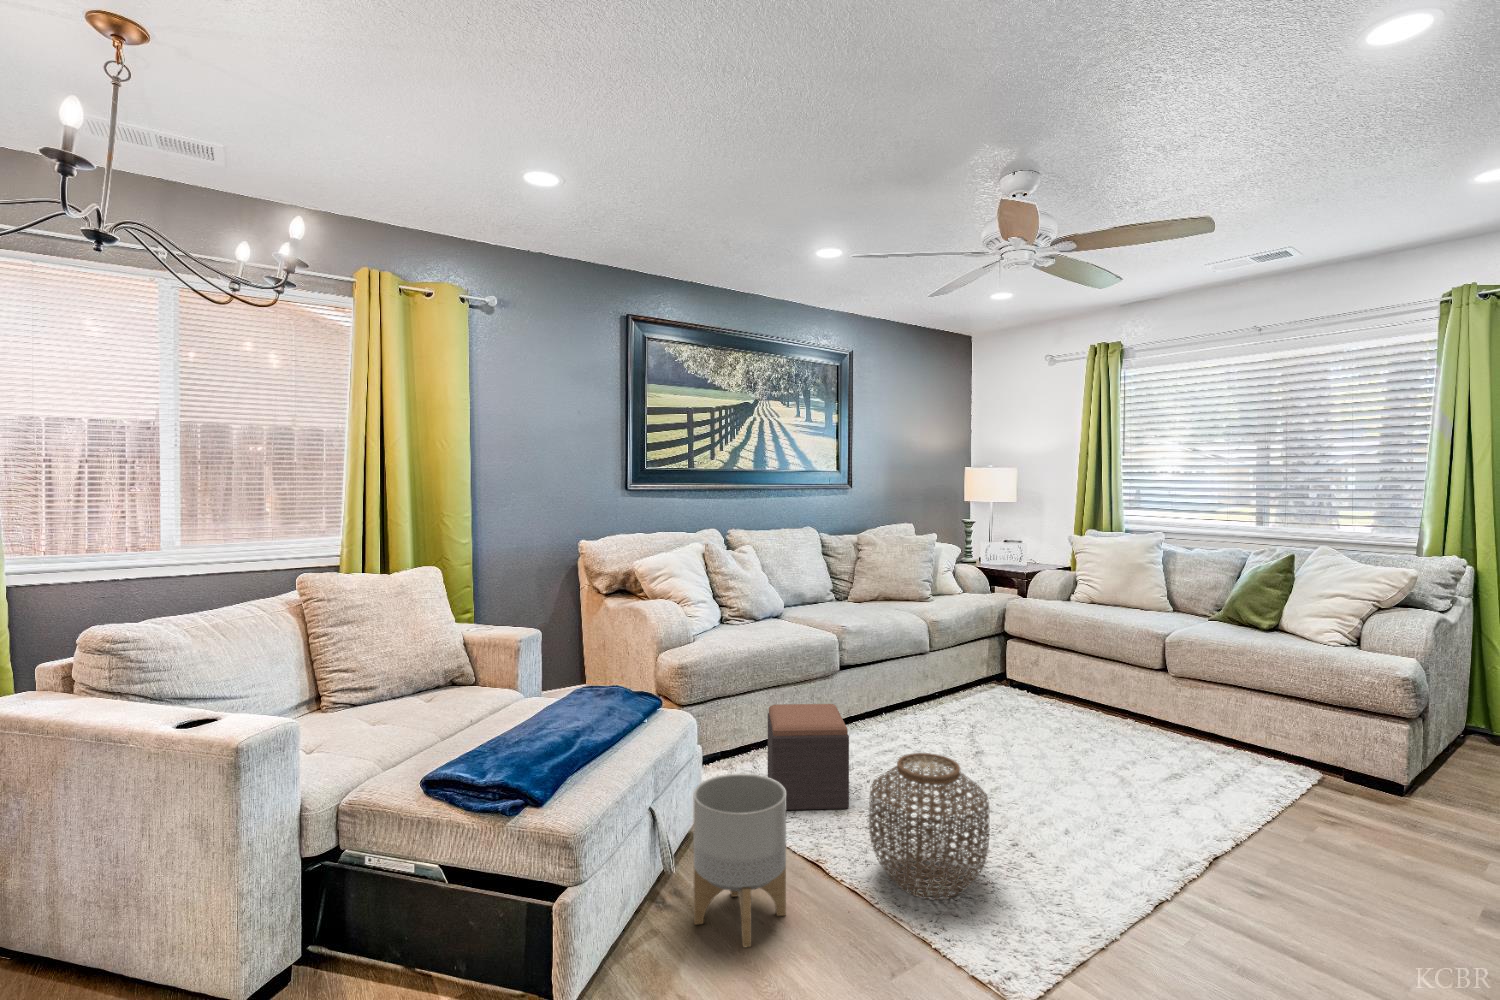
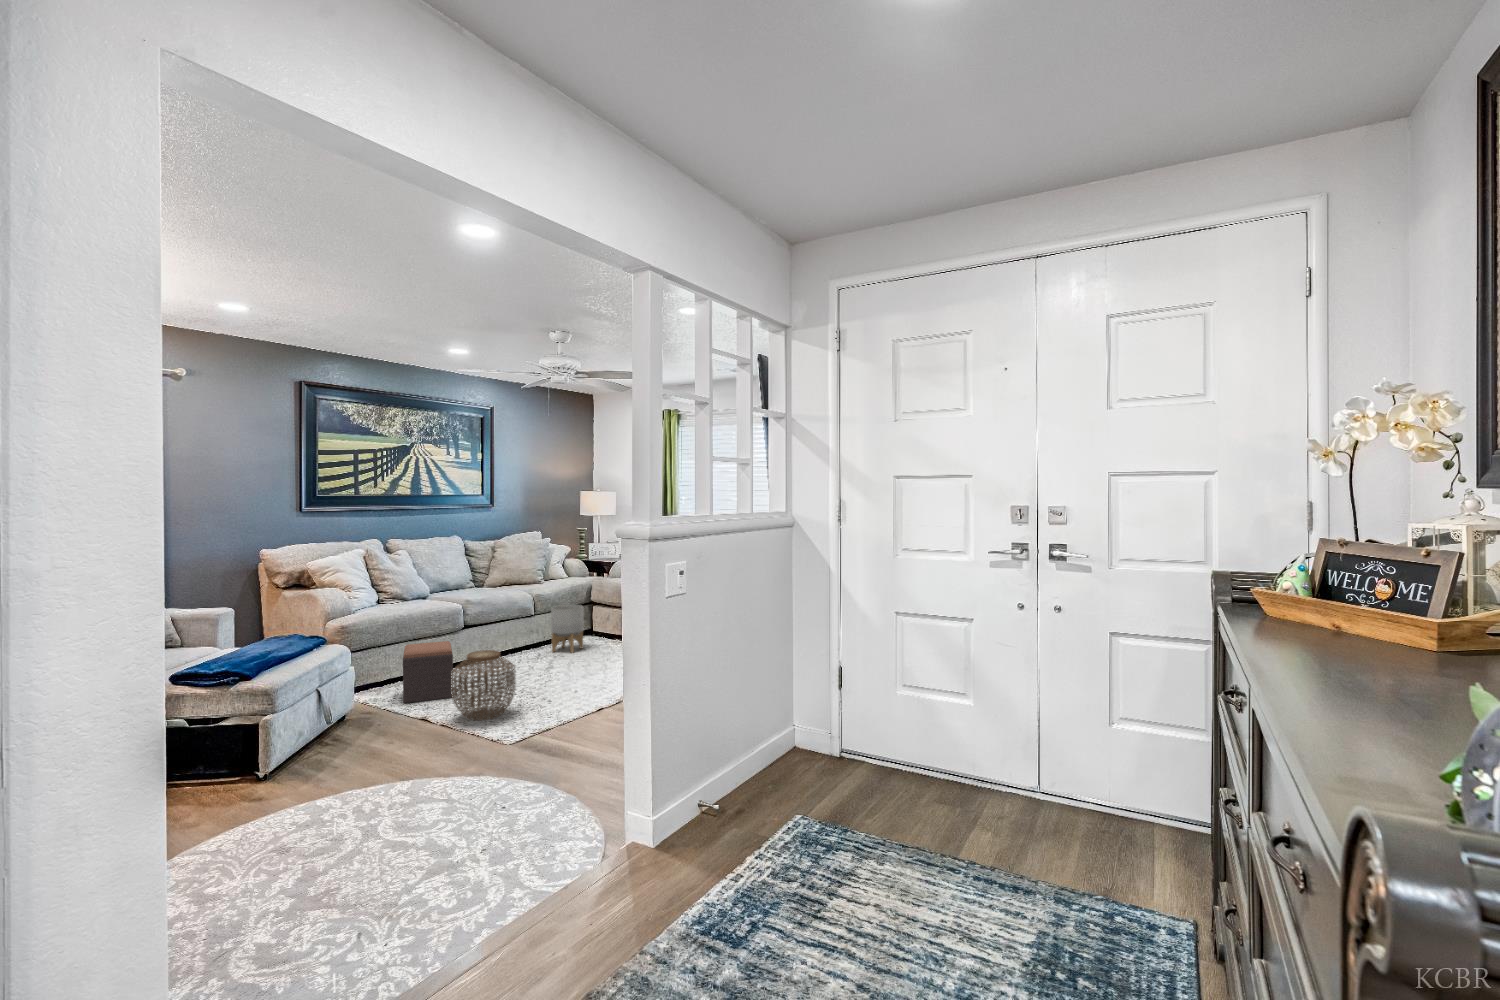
planter: present [693,773,786,947] -> present [551,605,583,653]

